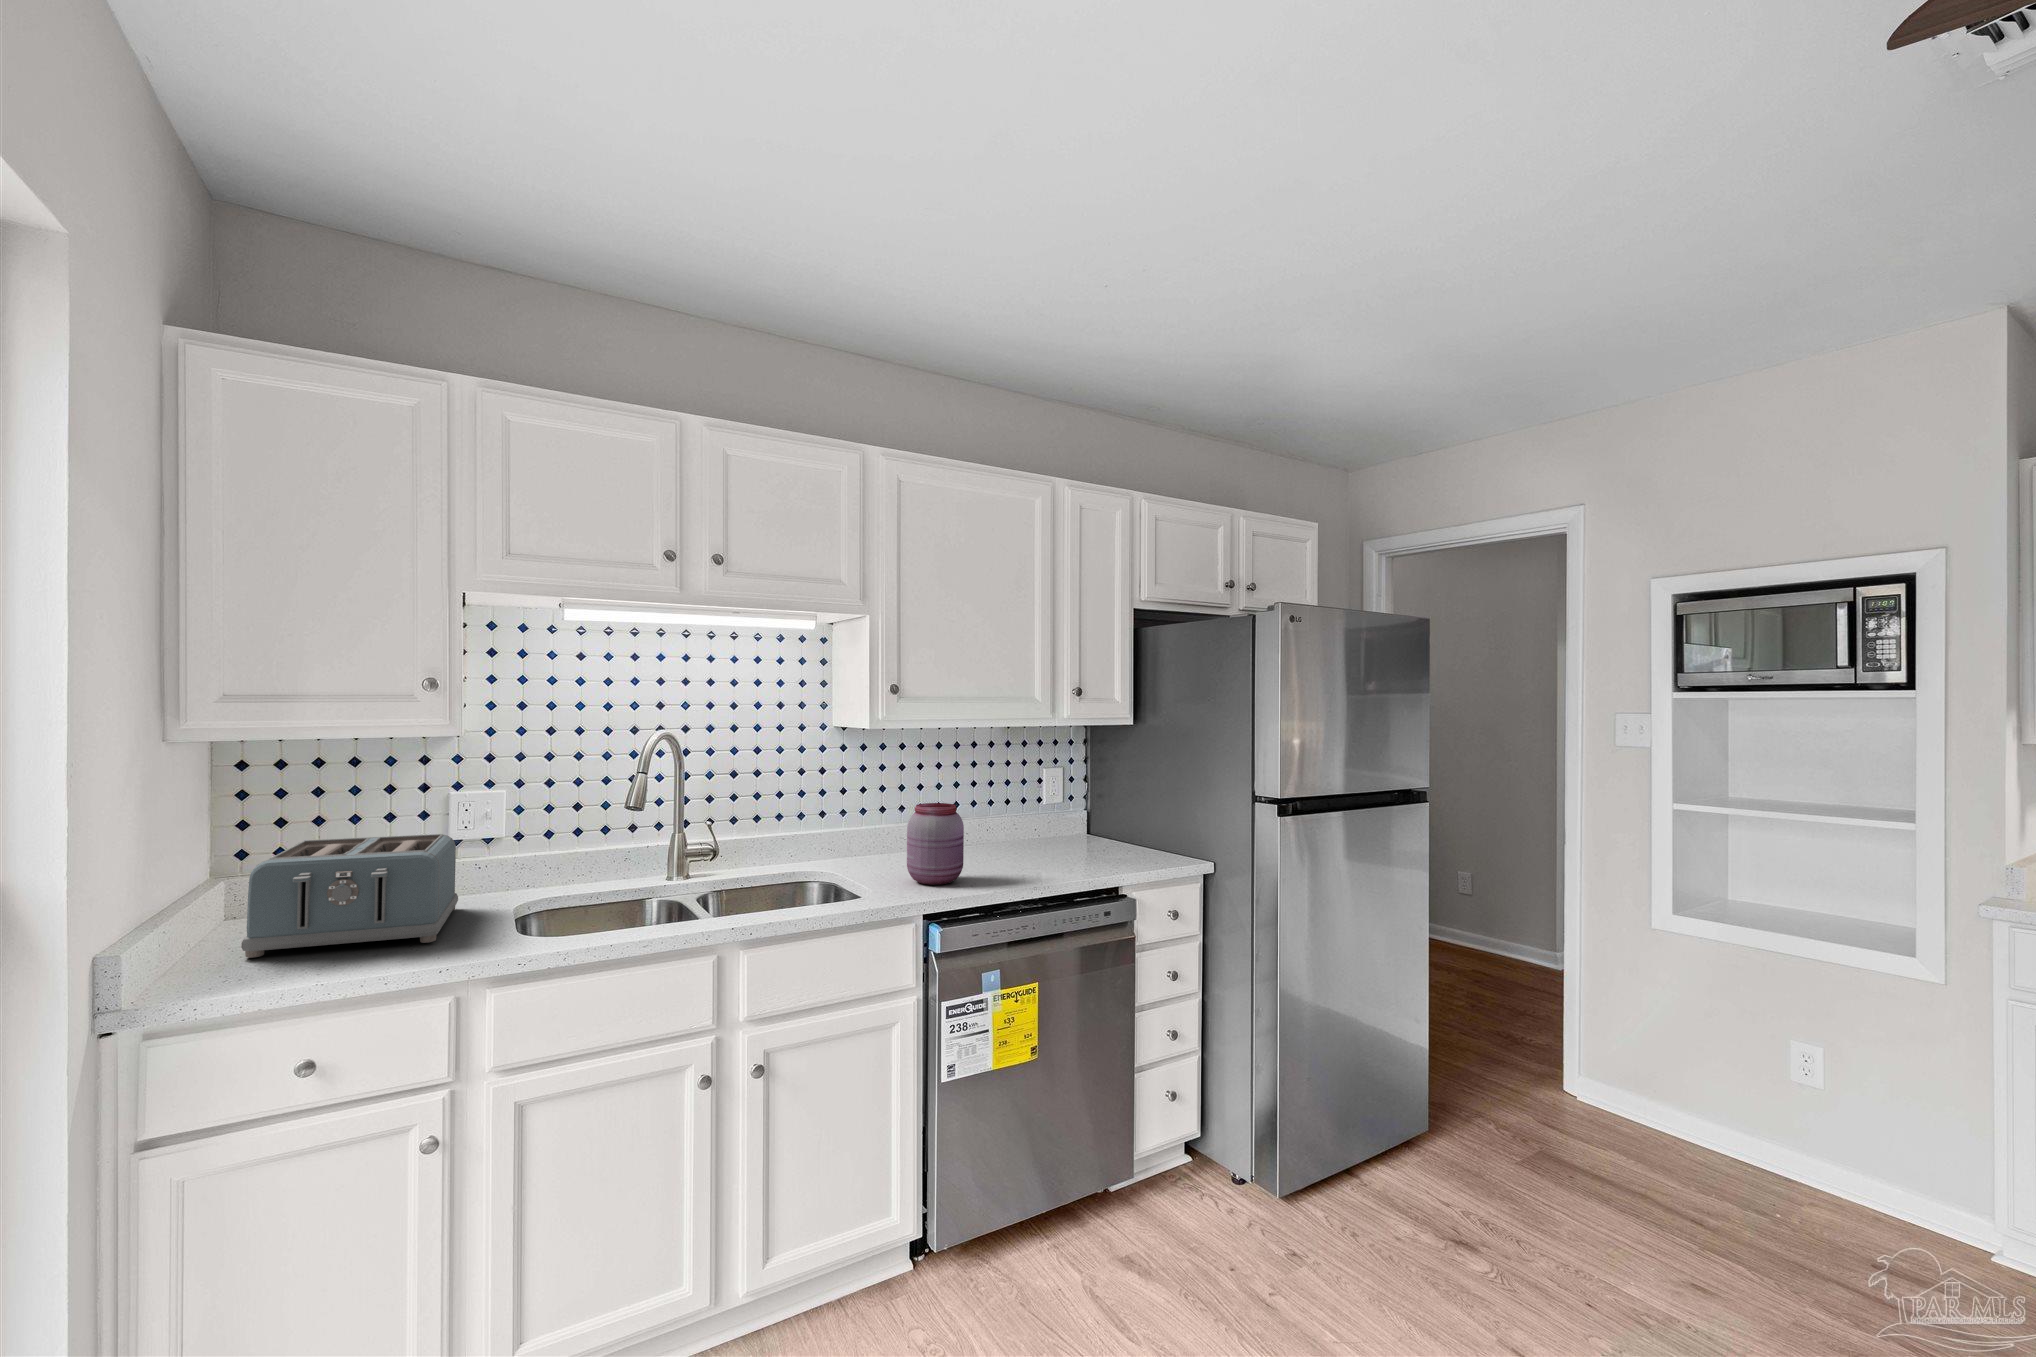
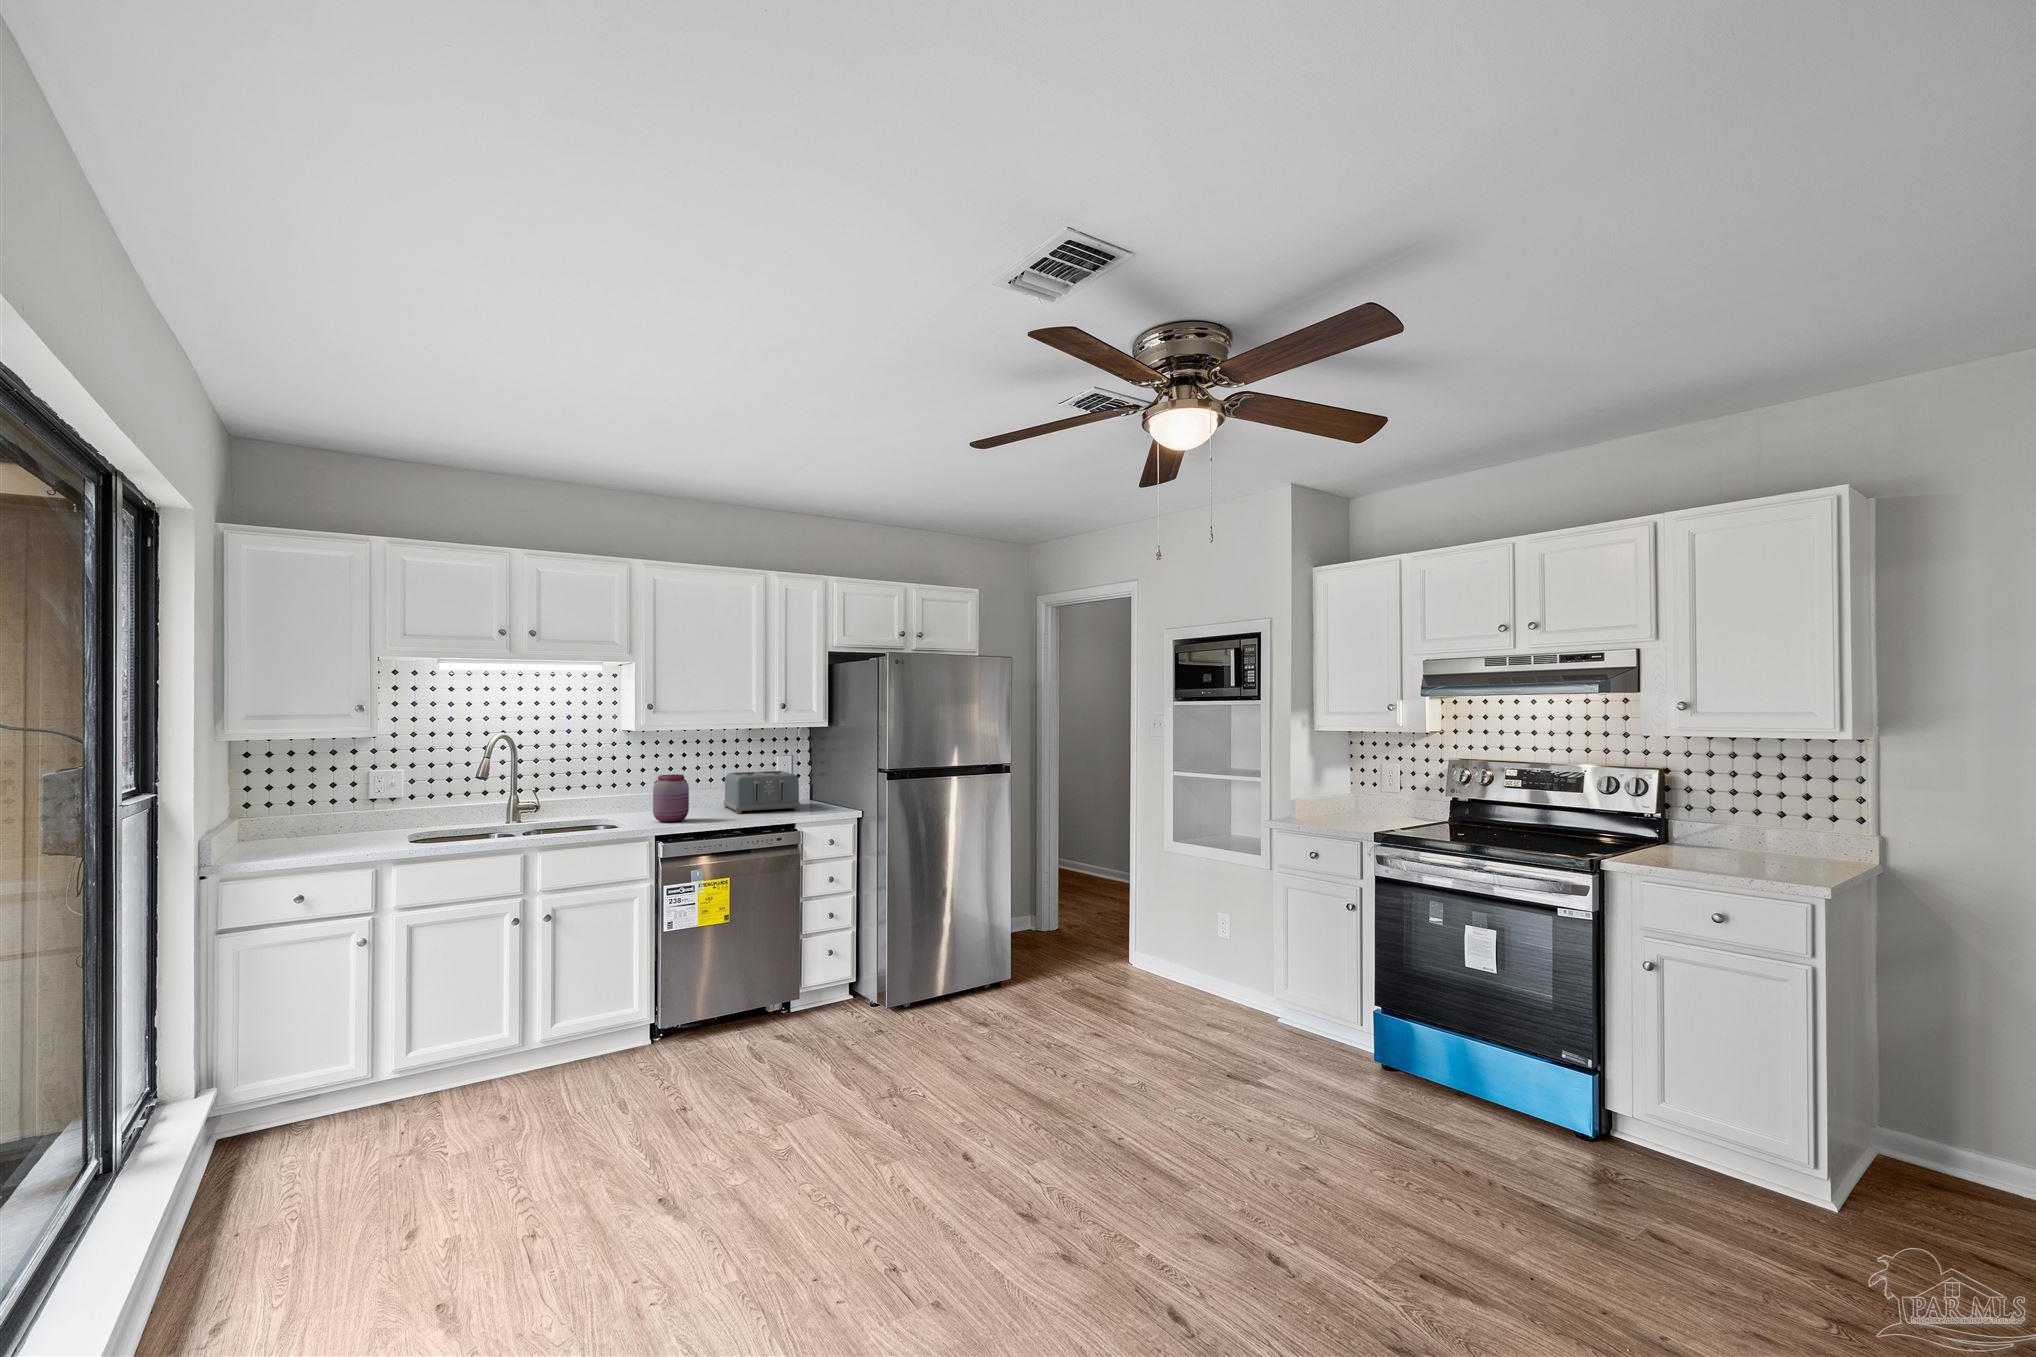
toaster: present [241,834,458,958] -> present [723,771,800,813]

